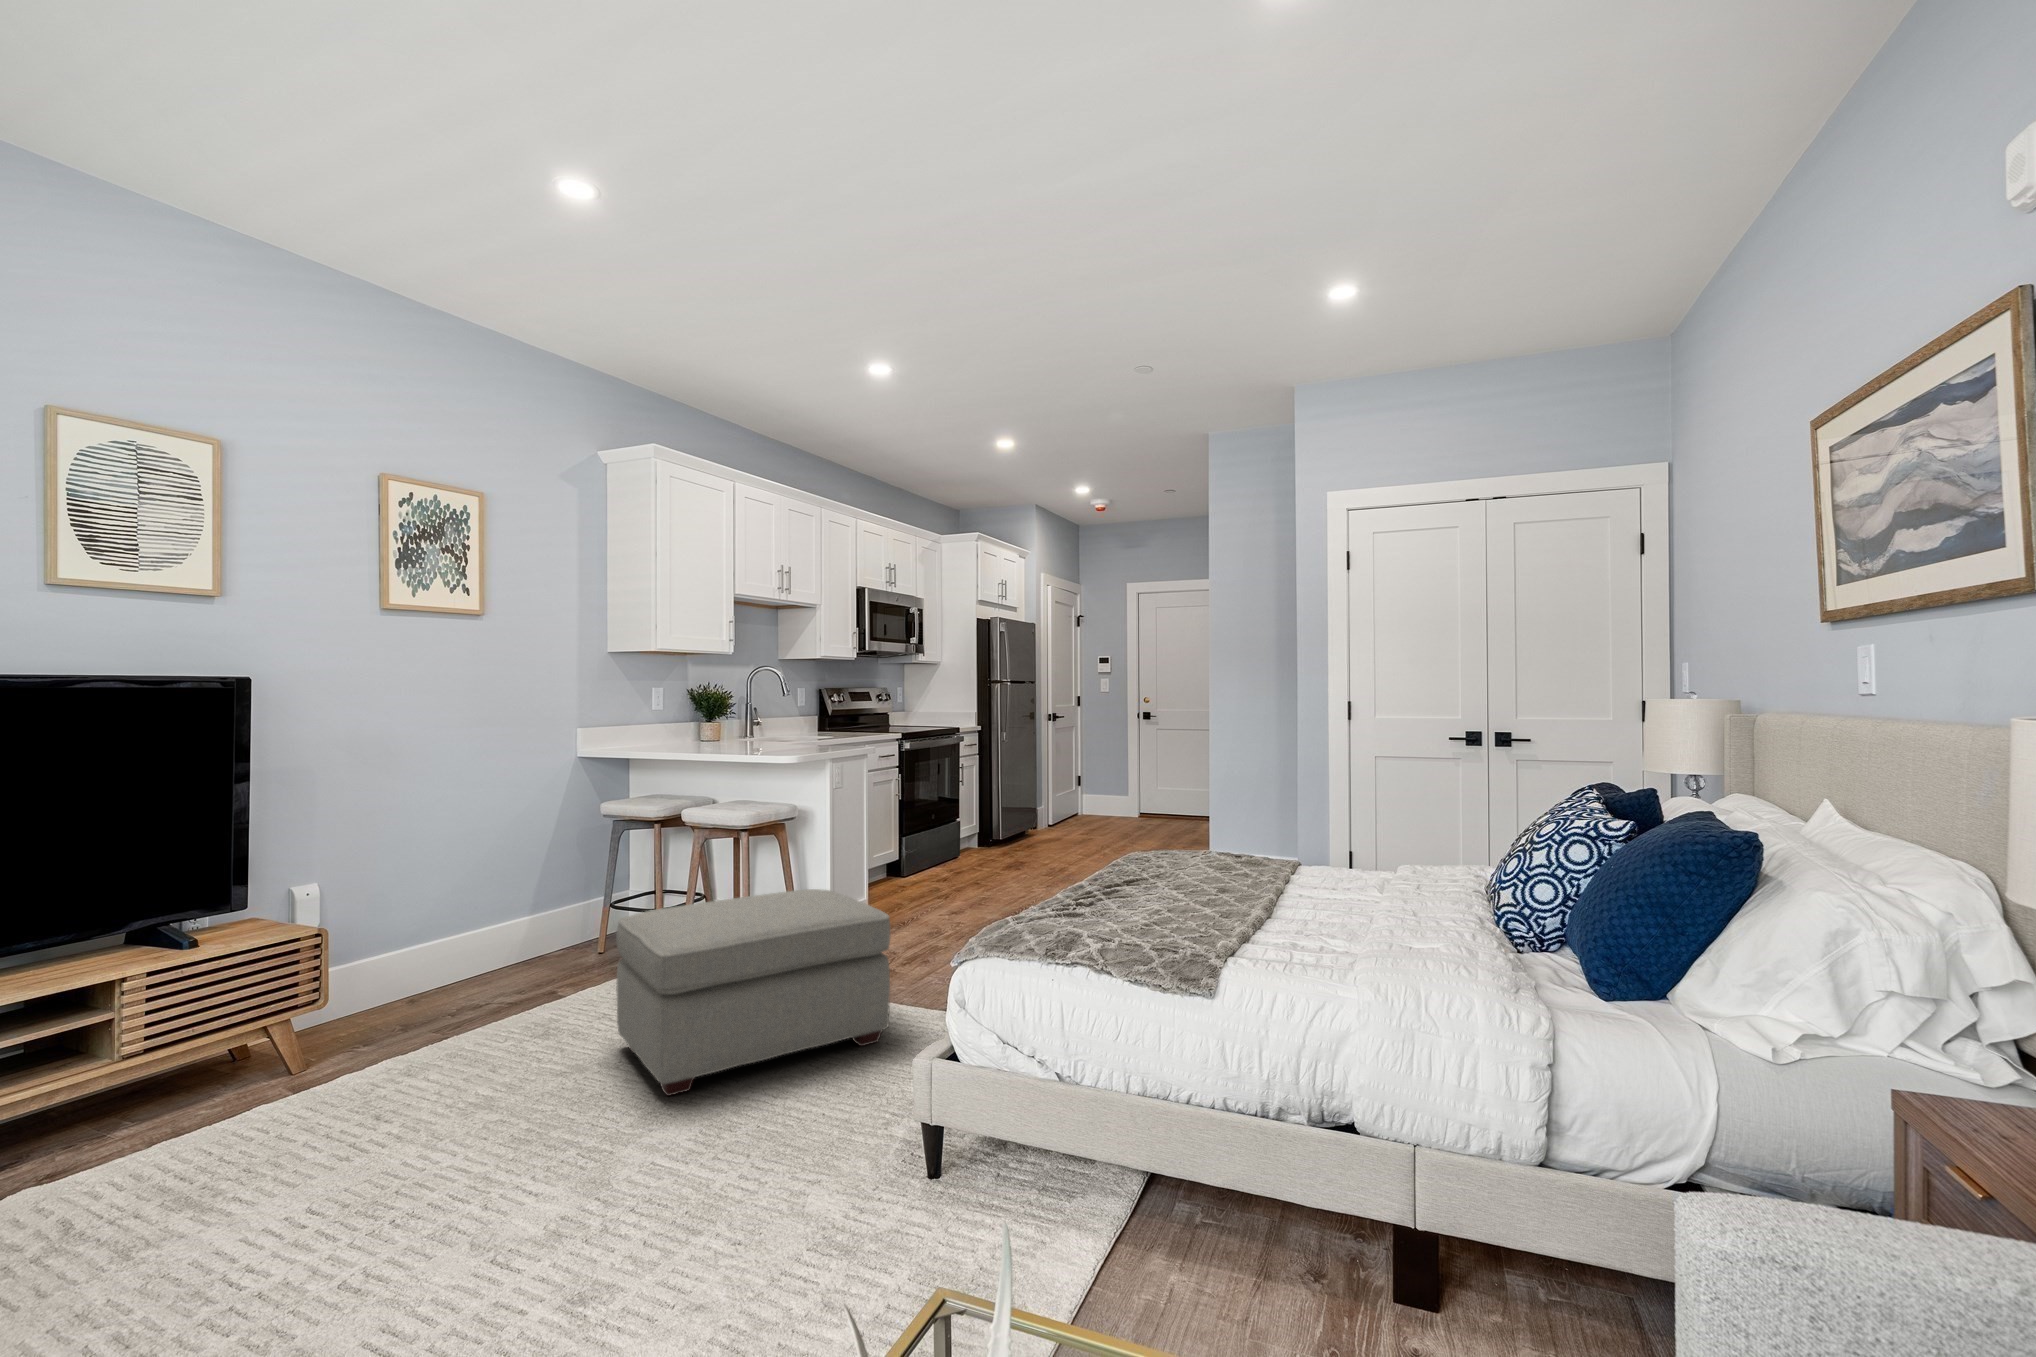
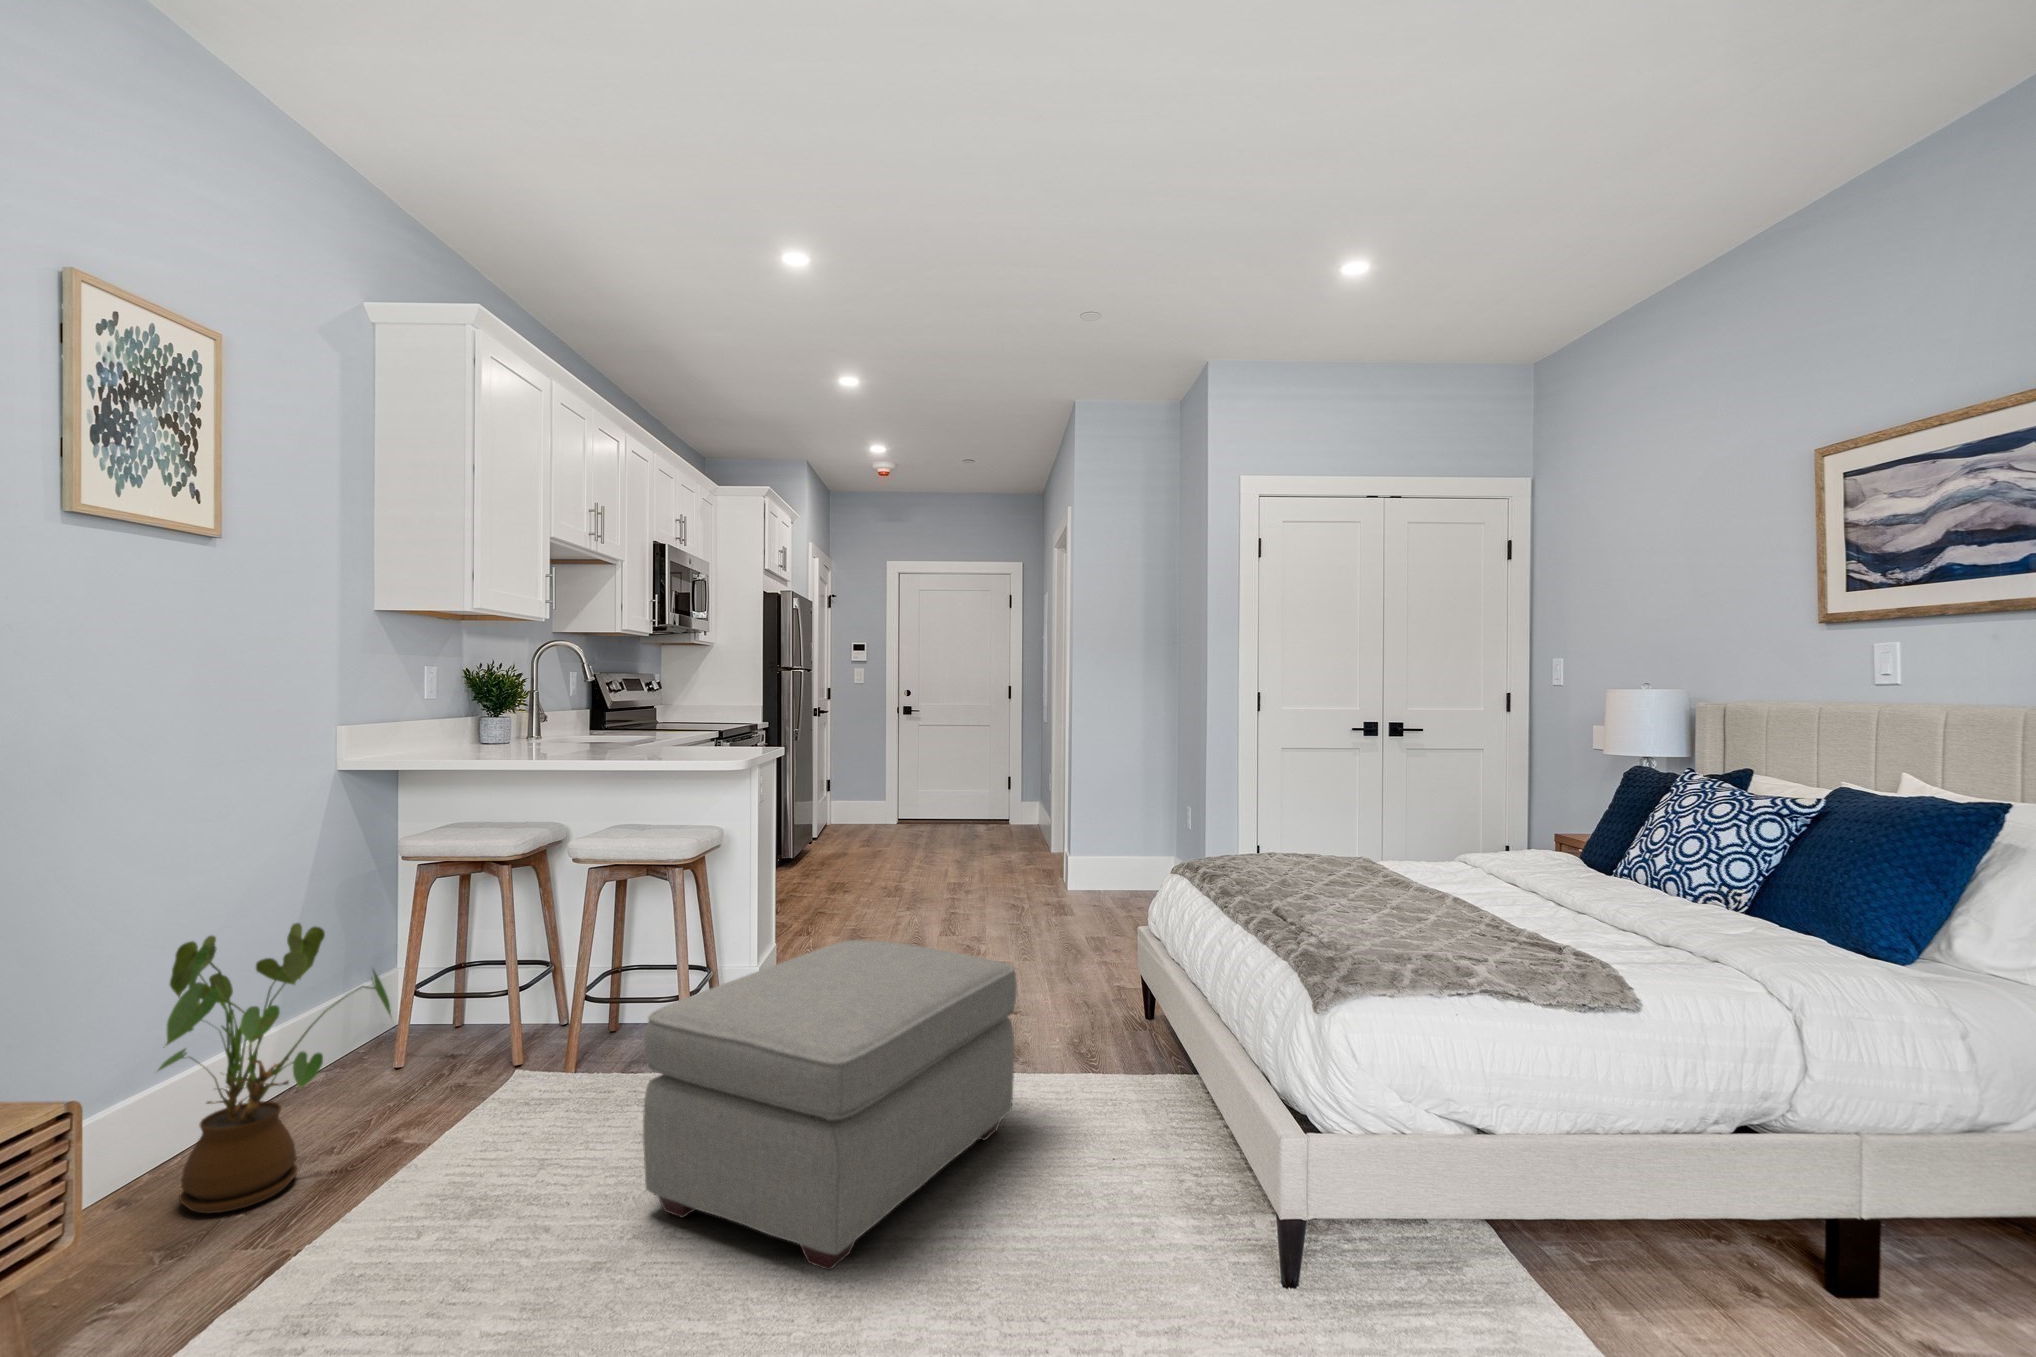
house plant: none [409,846,540,1007] -> present [158,923,391,1213]

